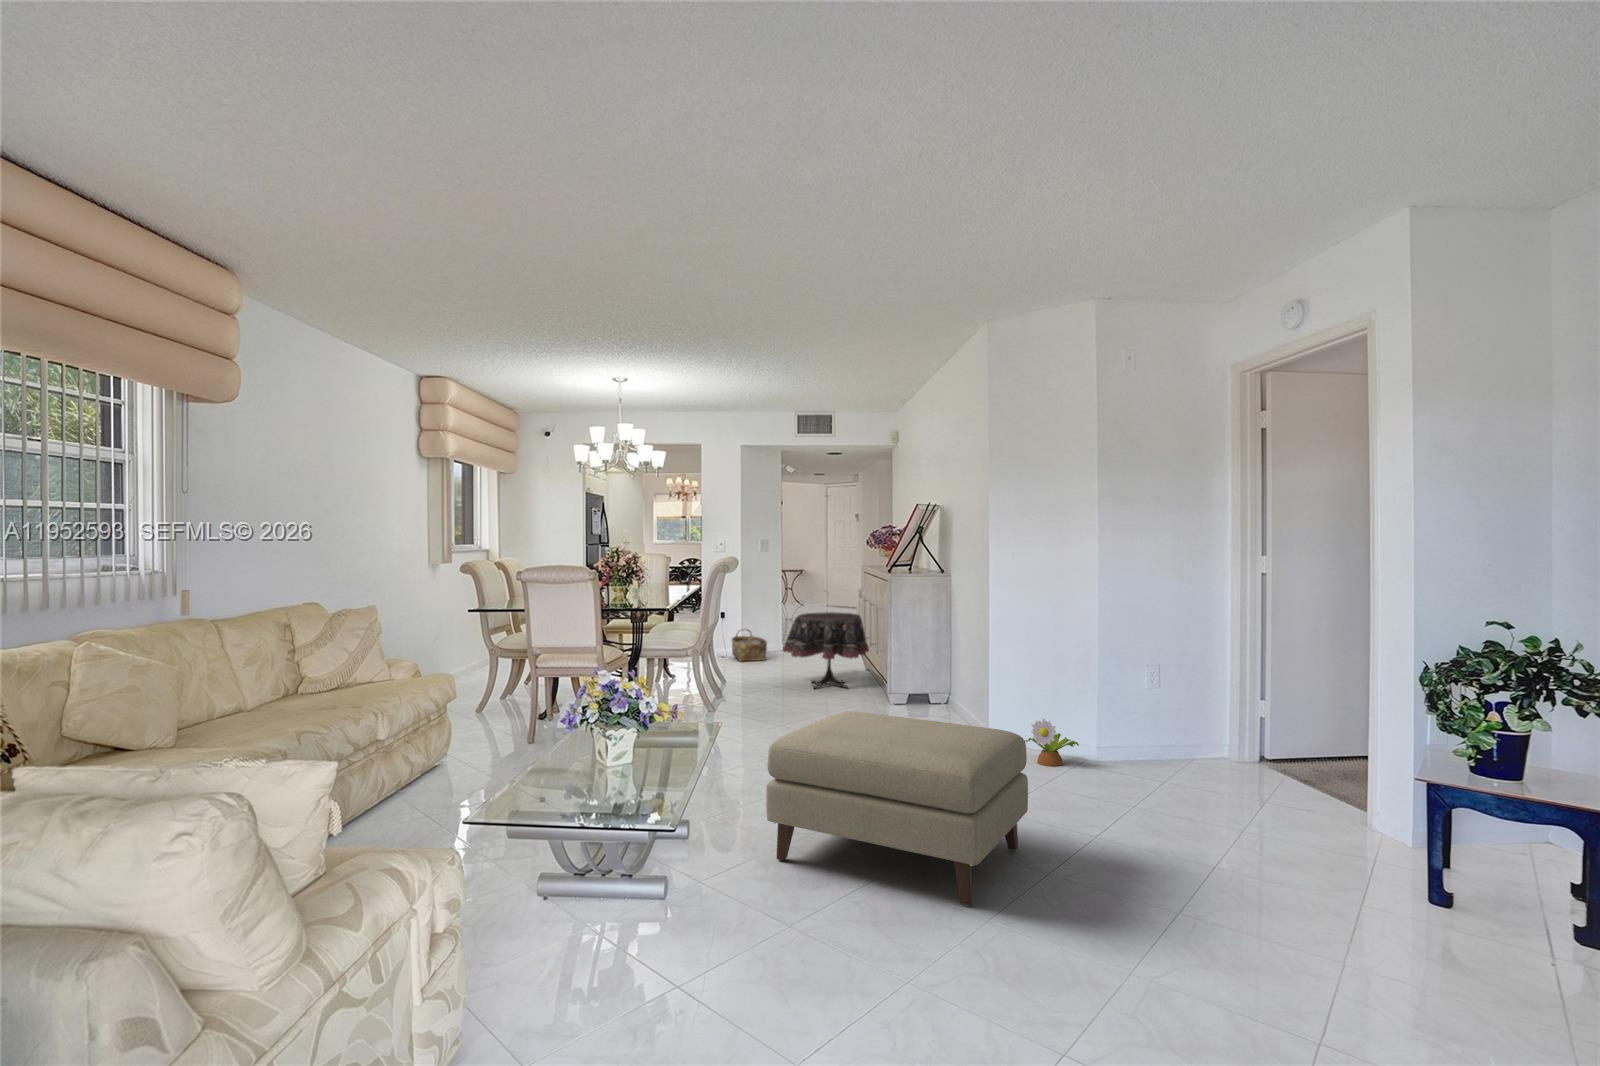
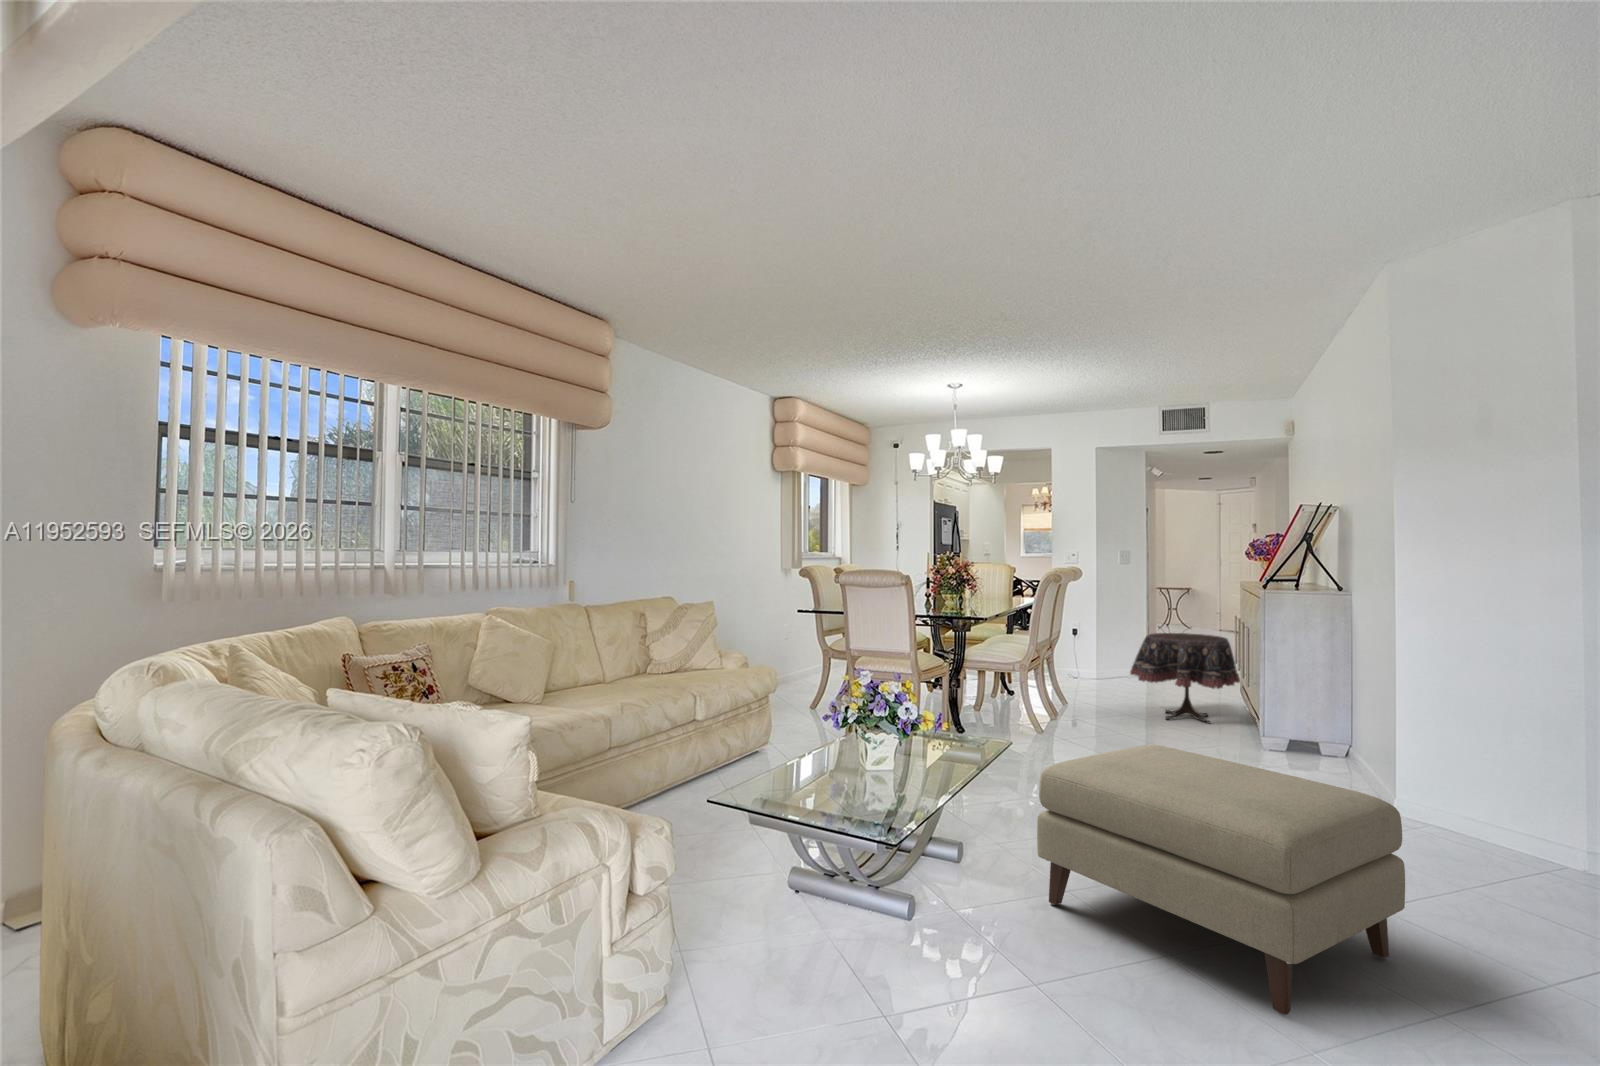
woven basket: present [732,629,767,662] -> none [1080,647,1121,683]
decorative plant: present [1026,718,1079,766] -> none [1441,789,1534,858]

